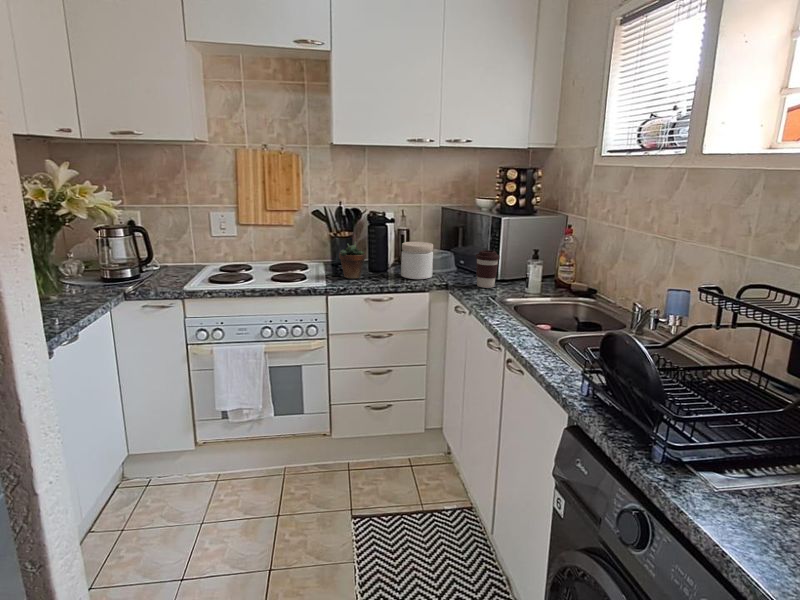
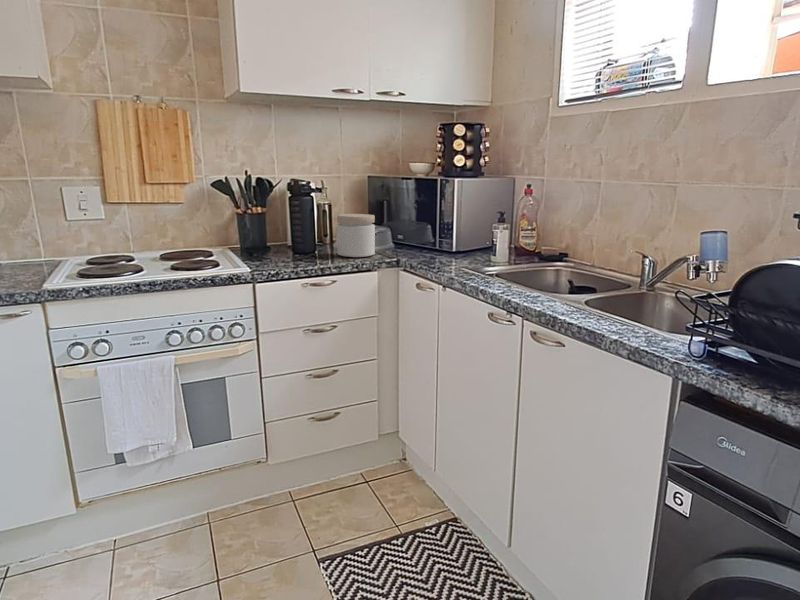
succulent plant: present [339,234,366,279] -> none [260,204,295,261]
coffee cup: present [476,250,500,288] -> none [431,217,459,260]

